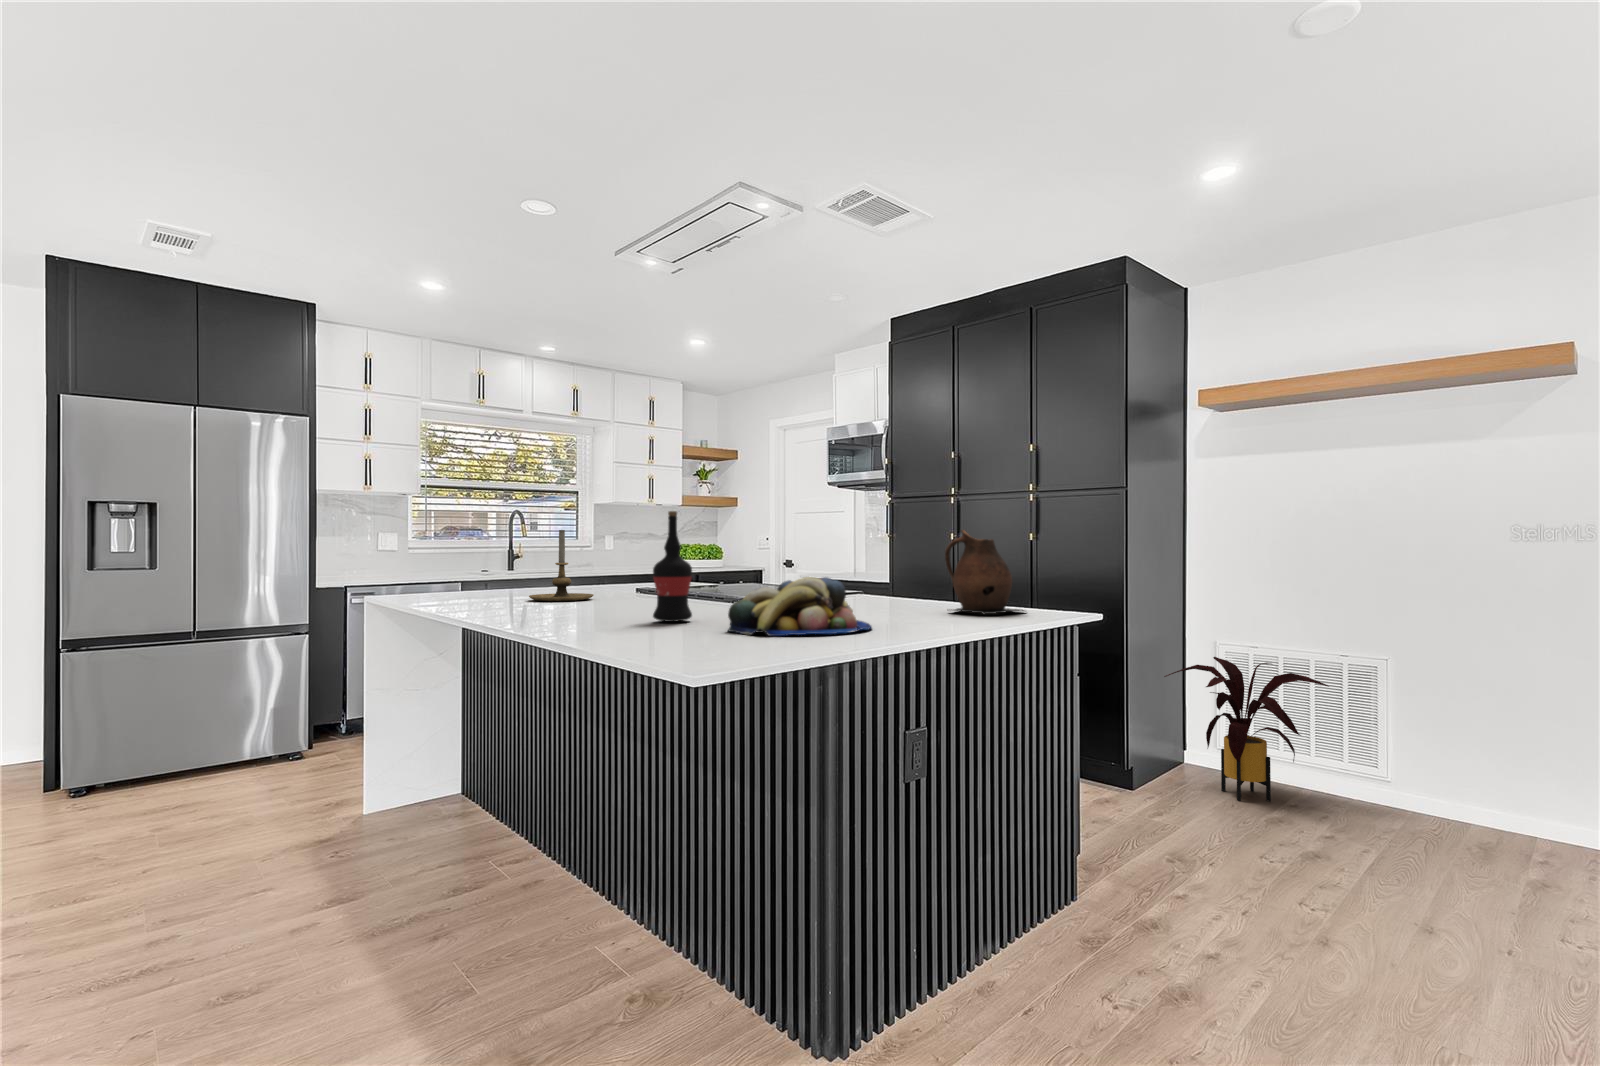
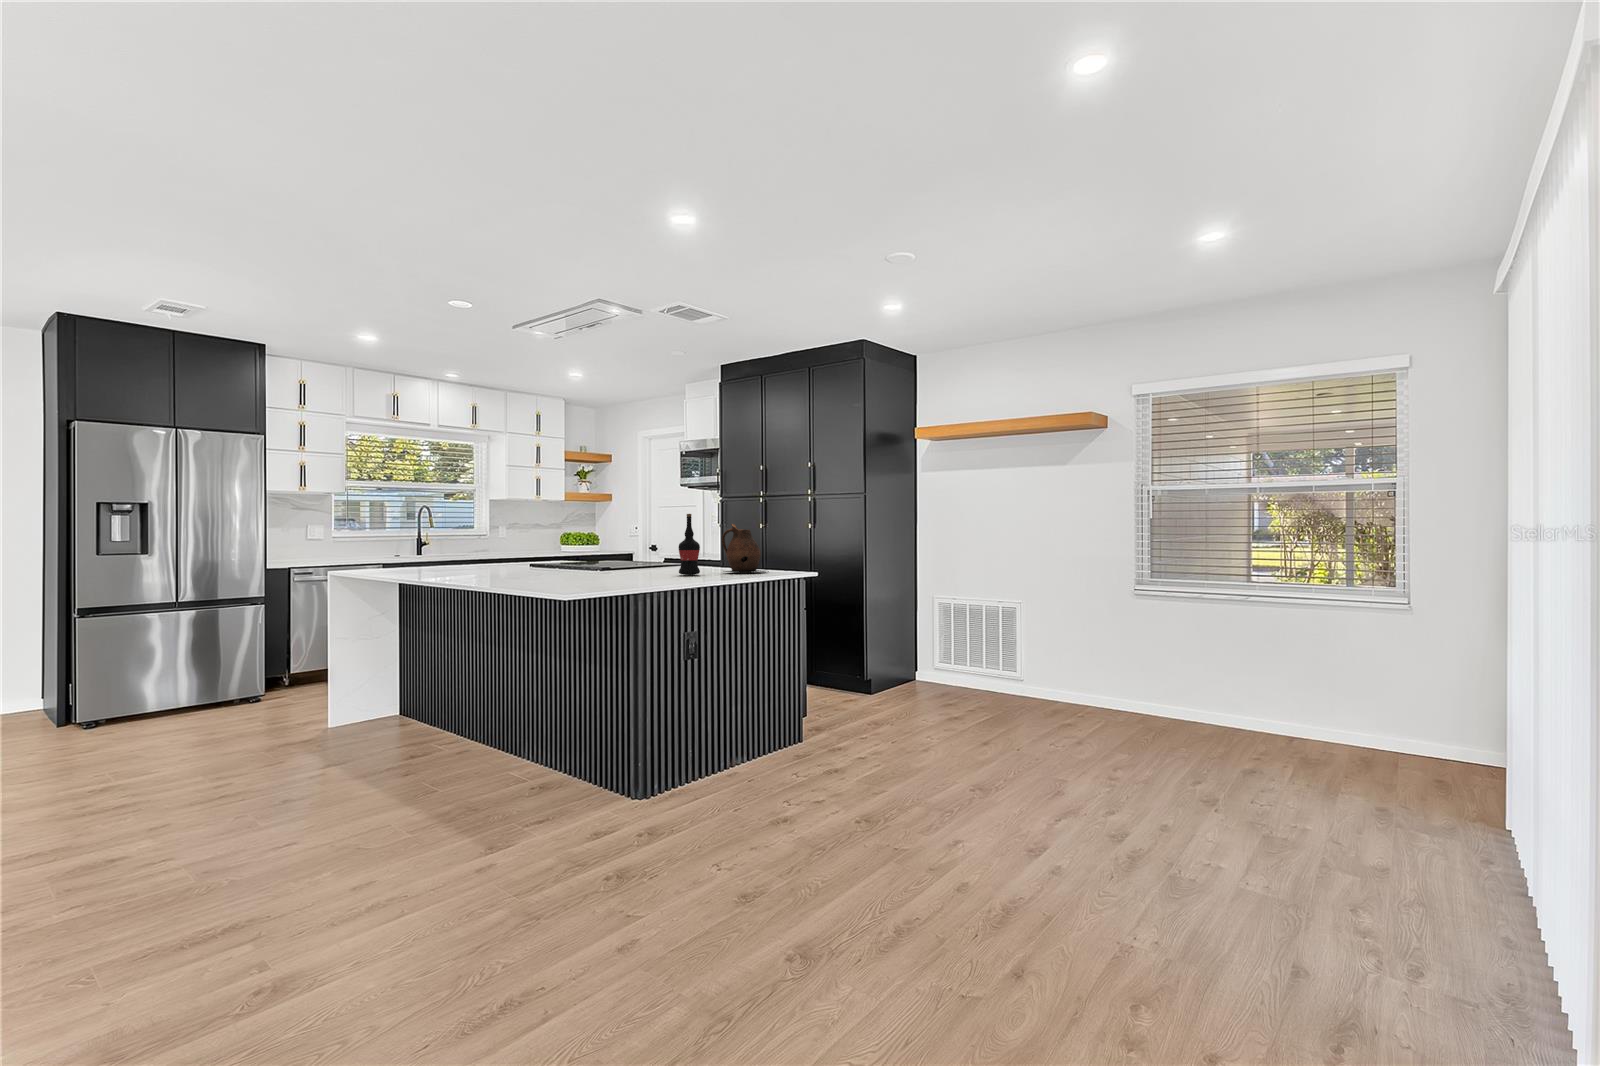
wine bottle: present [653,511,692,622] -> present [679,514,700,575]
candle holder: present [529,530,594,601] -> none [454,523,500,572]
fruit bowl: present [728,577,872,636] -> none [586,551,667,581]
house plant: present [1164,657,1329,801] -> none [897,607,992,698]

